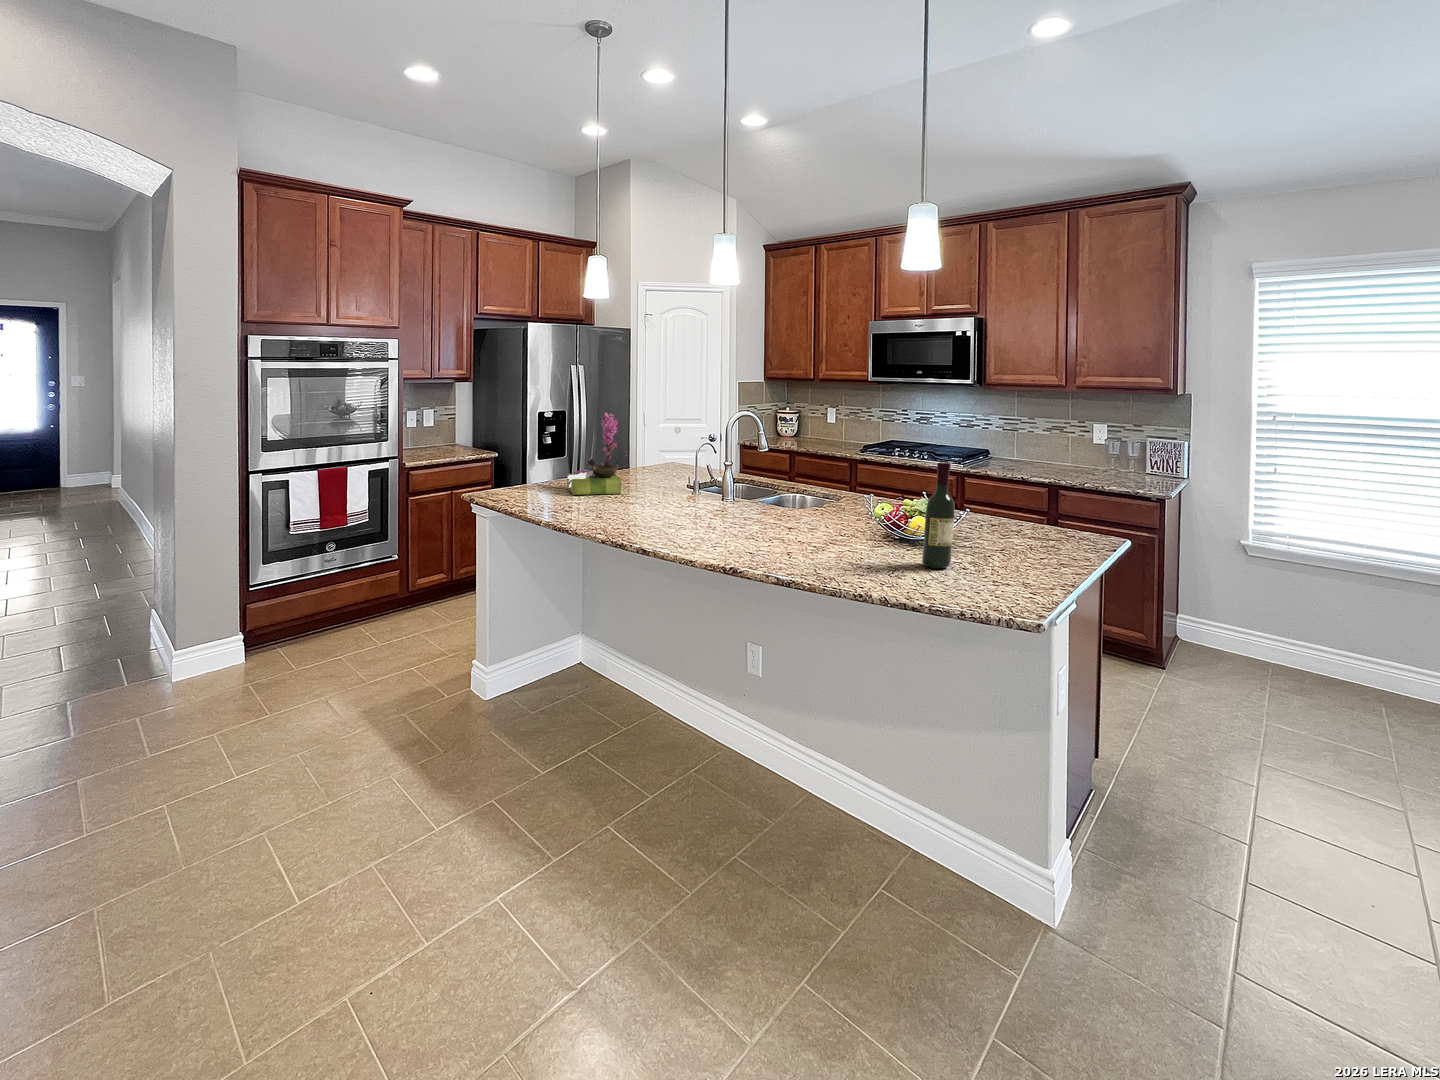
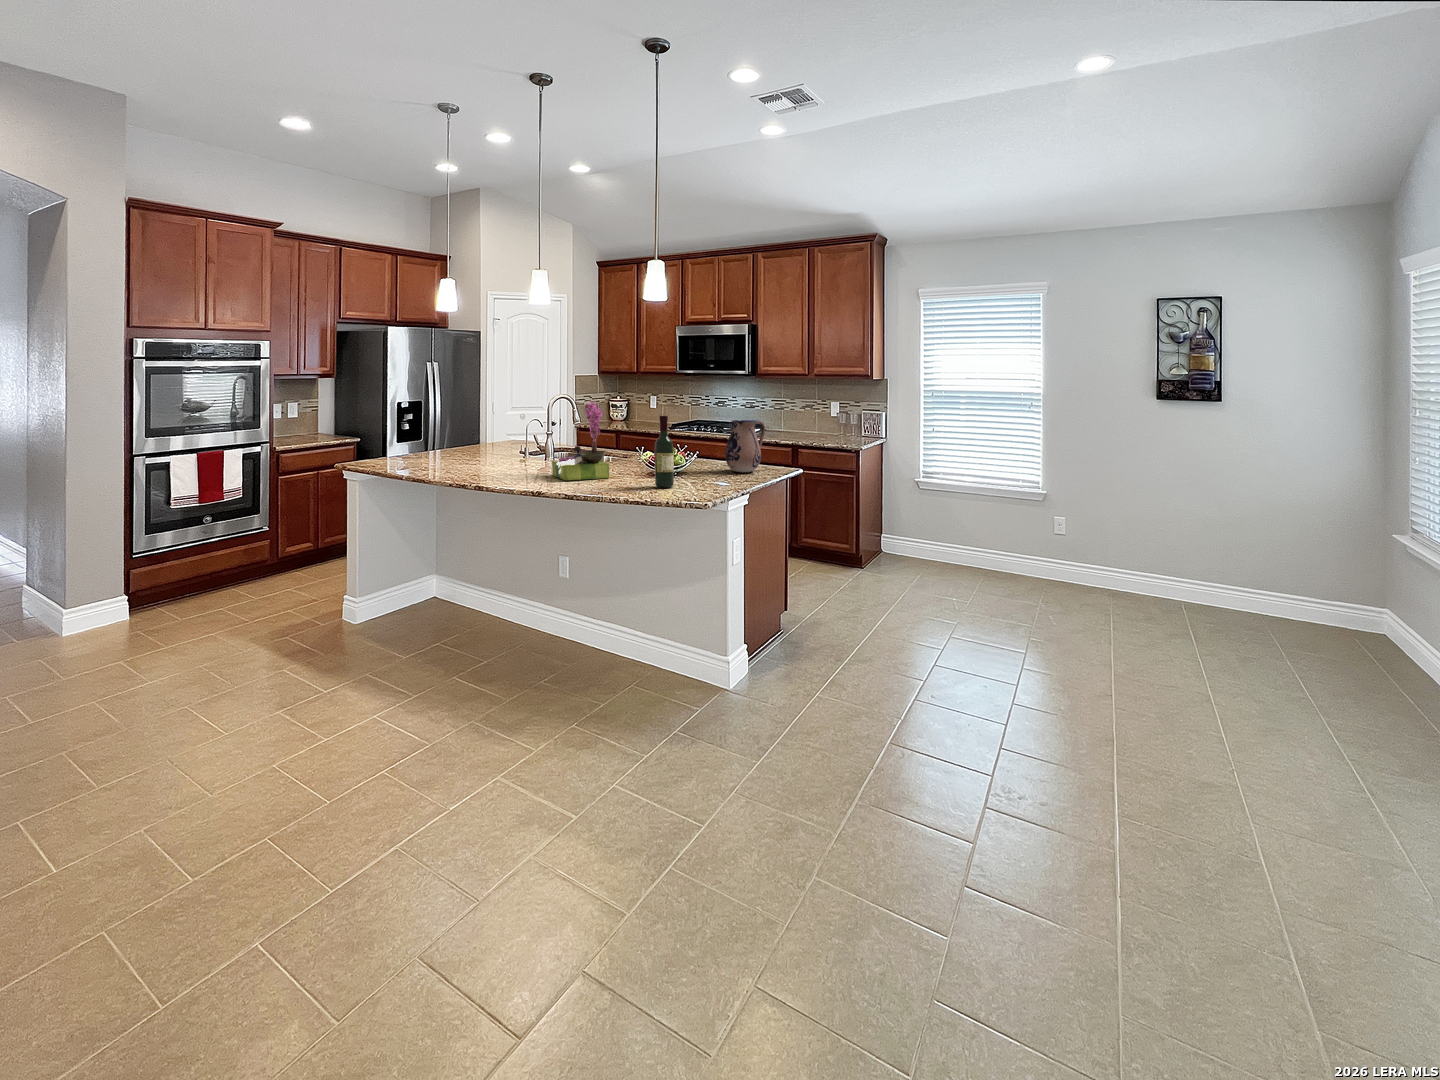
flower arrangement: present [567,413,621,495] -> present [552,401,609,480]
ceramic pitcher: none [1004,463,1066,540] -> present [725,420,765,472]

